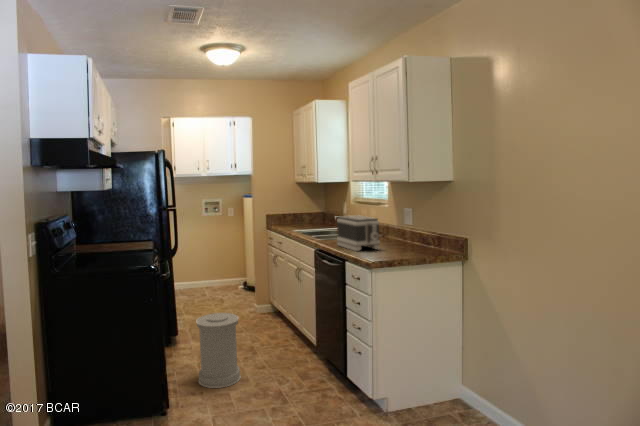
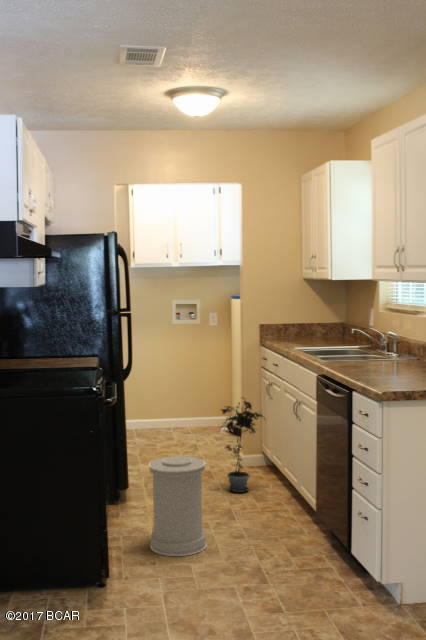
toaster: present [337,215,380,251] -> none [346,326,406,377]
potted plant: none [243,266,277,333] -> present [221,401,263,492]

